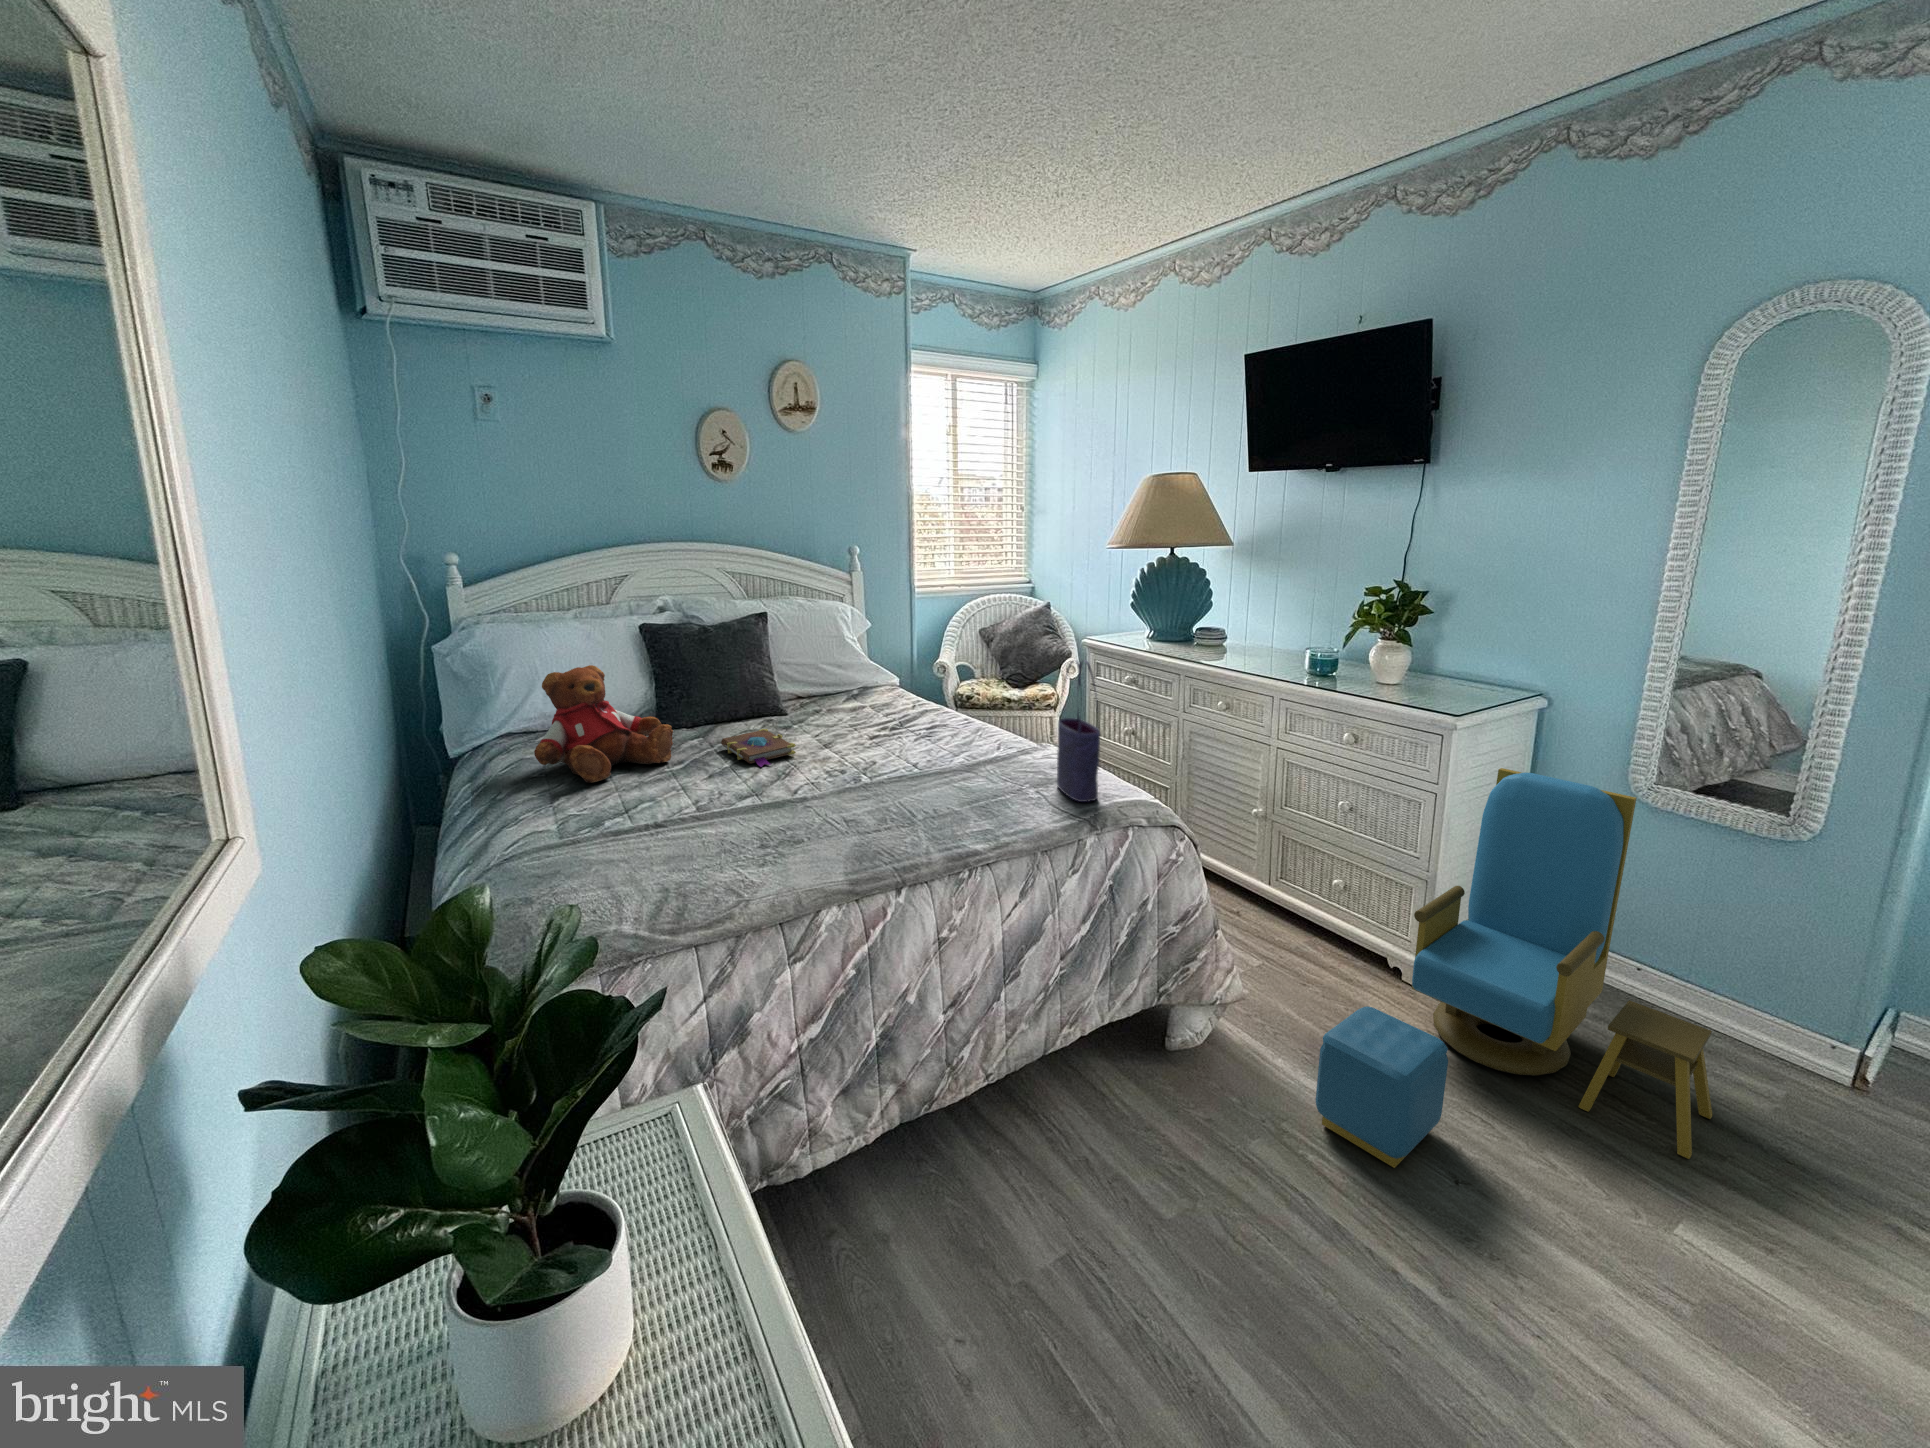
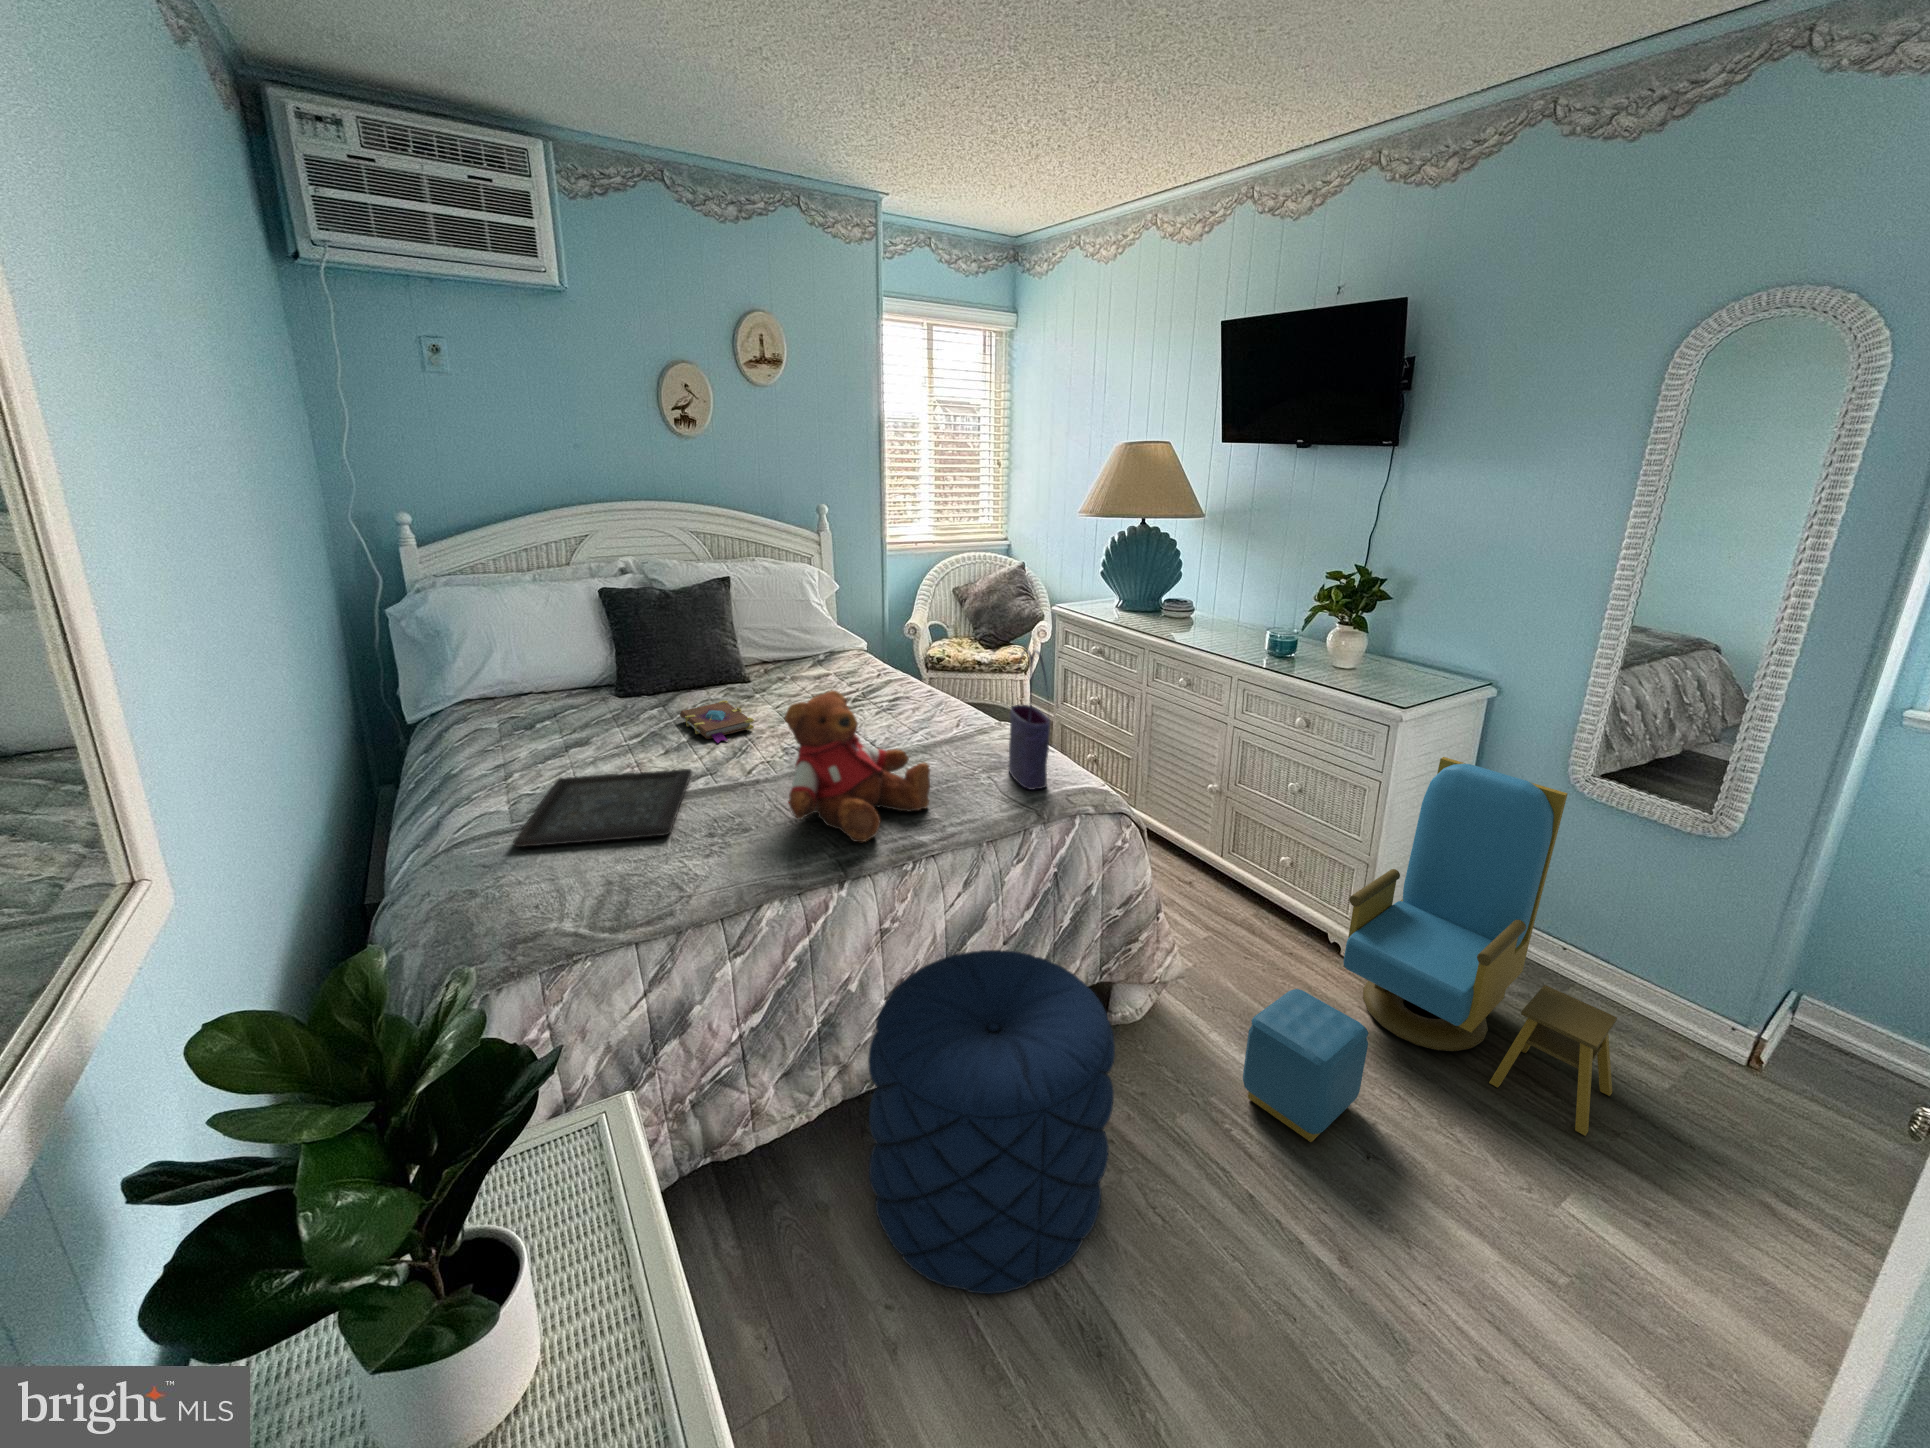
teddy bear: present [534,665,673,782] -> present [785,690,930,843]
tray: none [568,788,738,858] -> present [513,769,692,847]
pouf: none [931,961,1188,1323] -> present [868,950,1115,1294]

